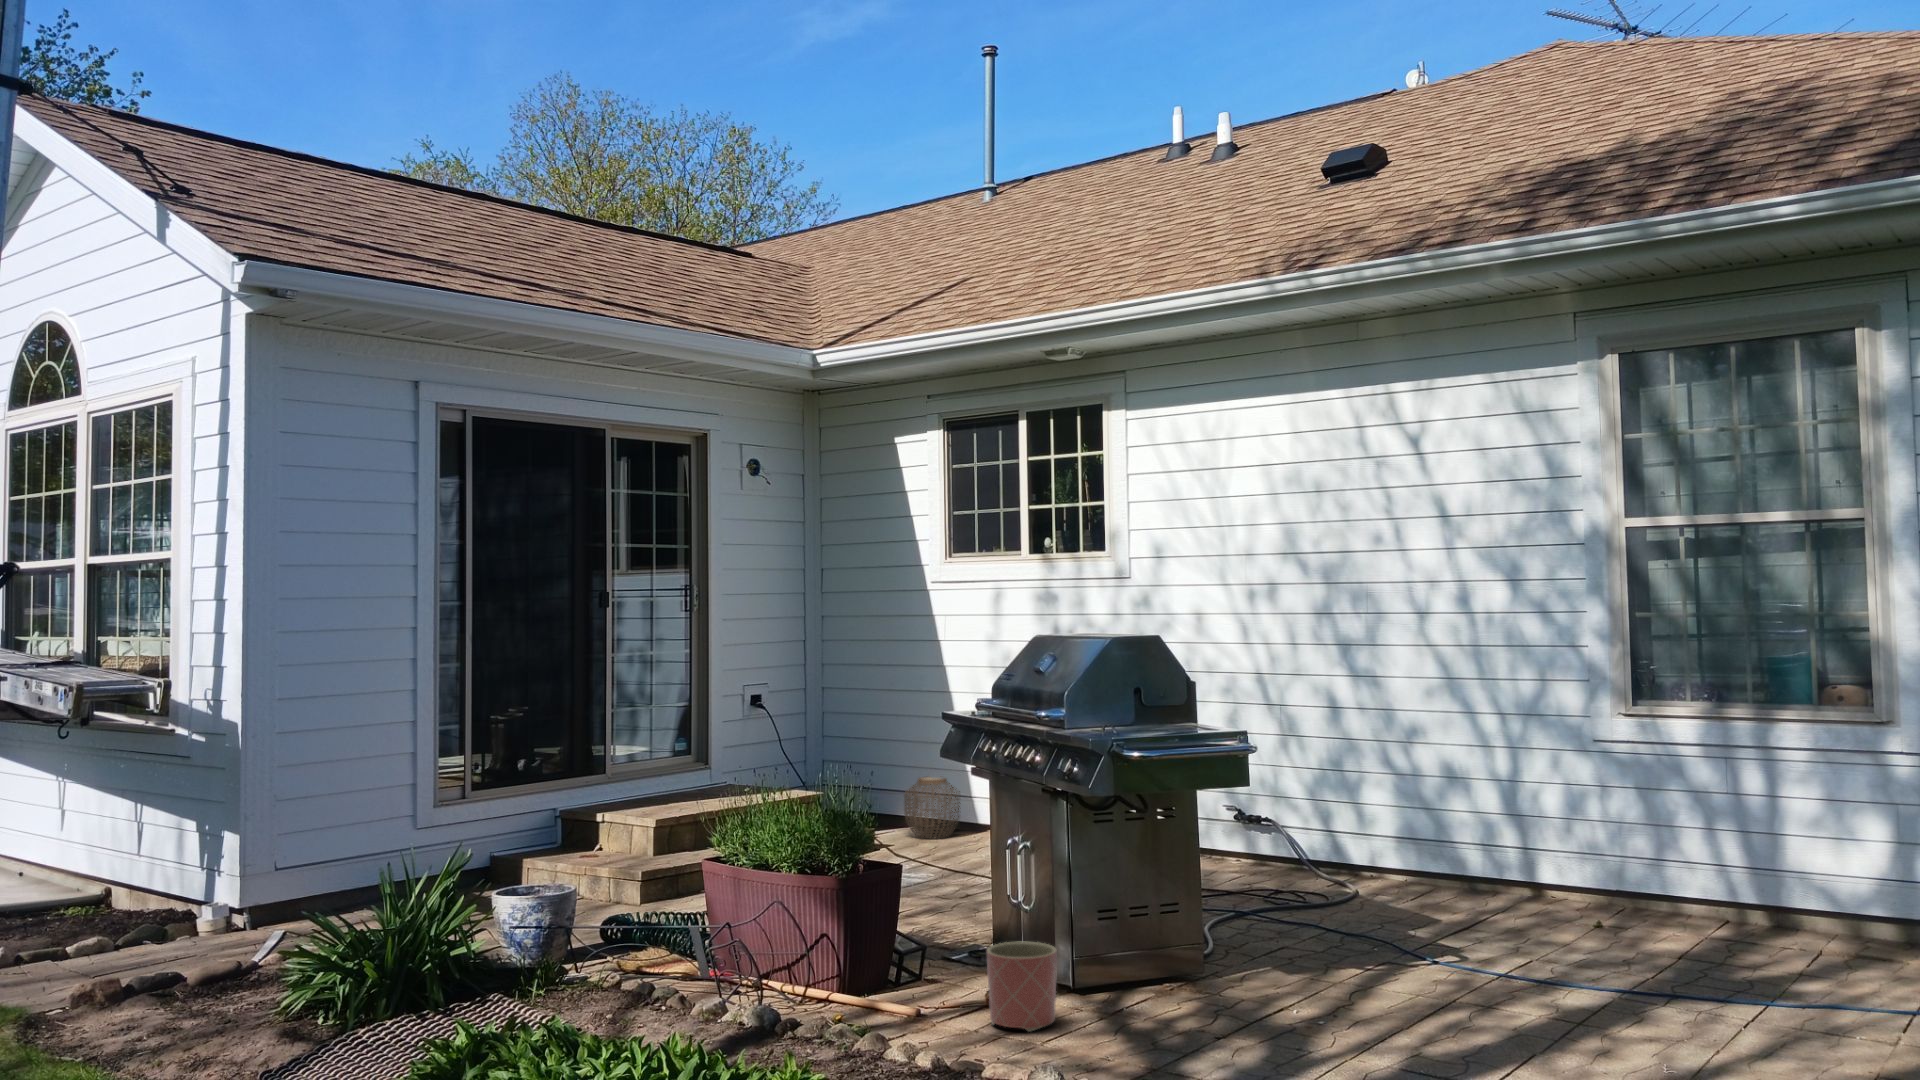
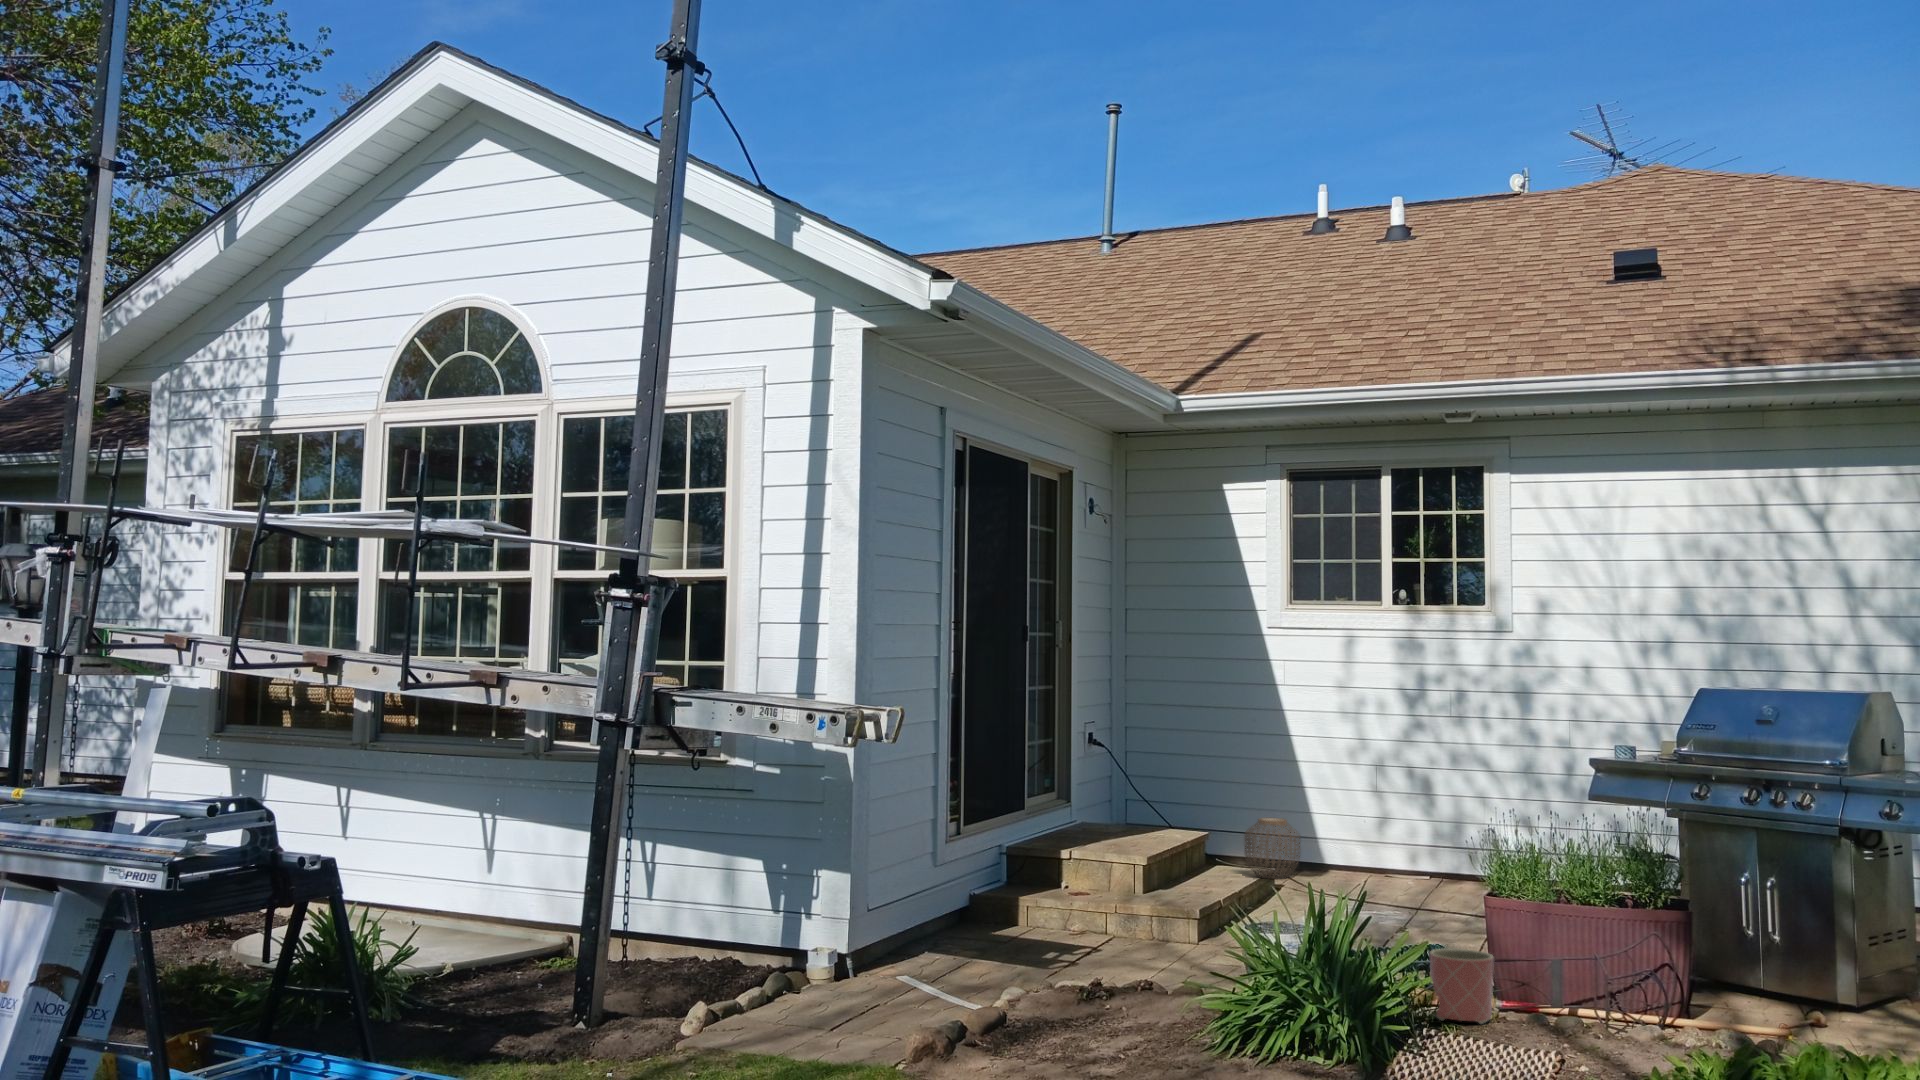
planter: present [987,941,1057,1032] -> present [1430,948,1494,1024]

